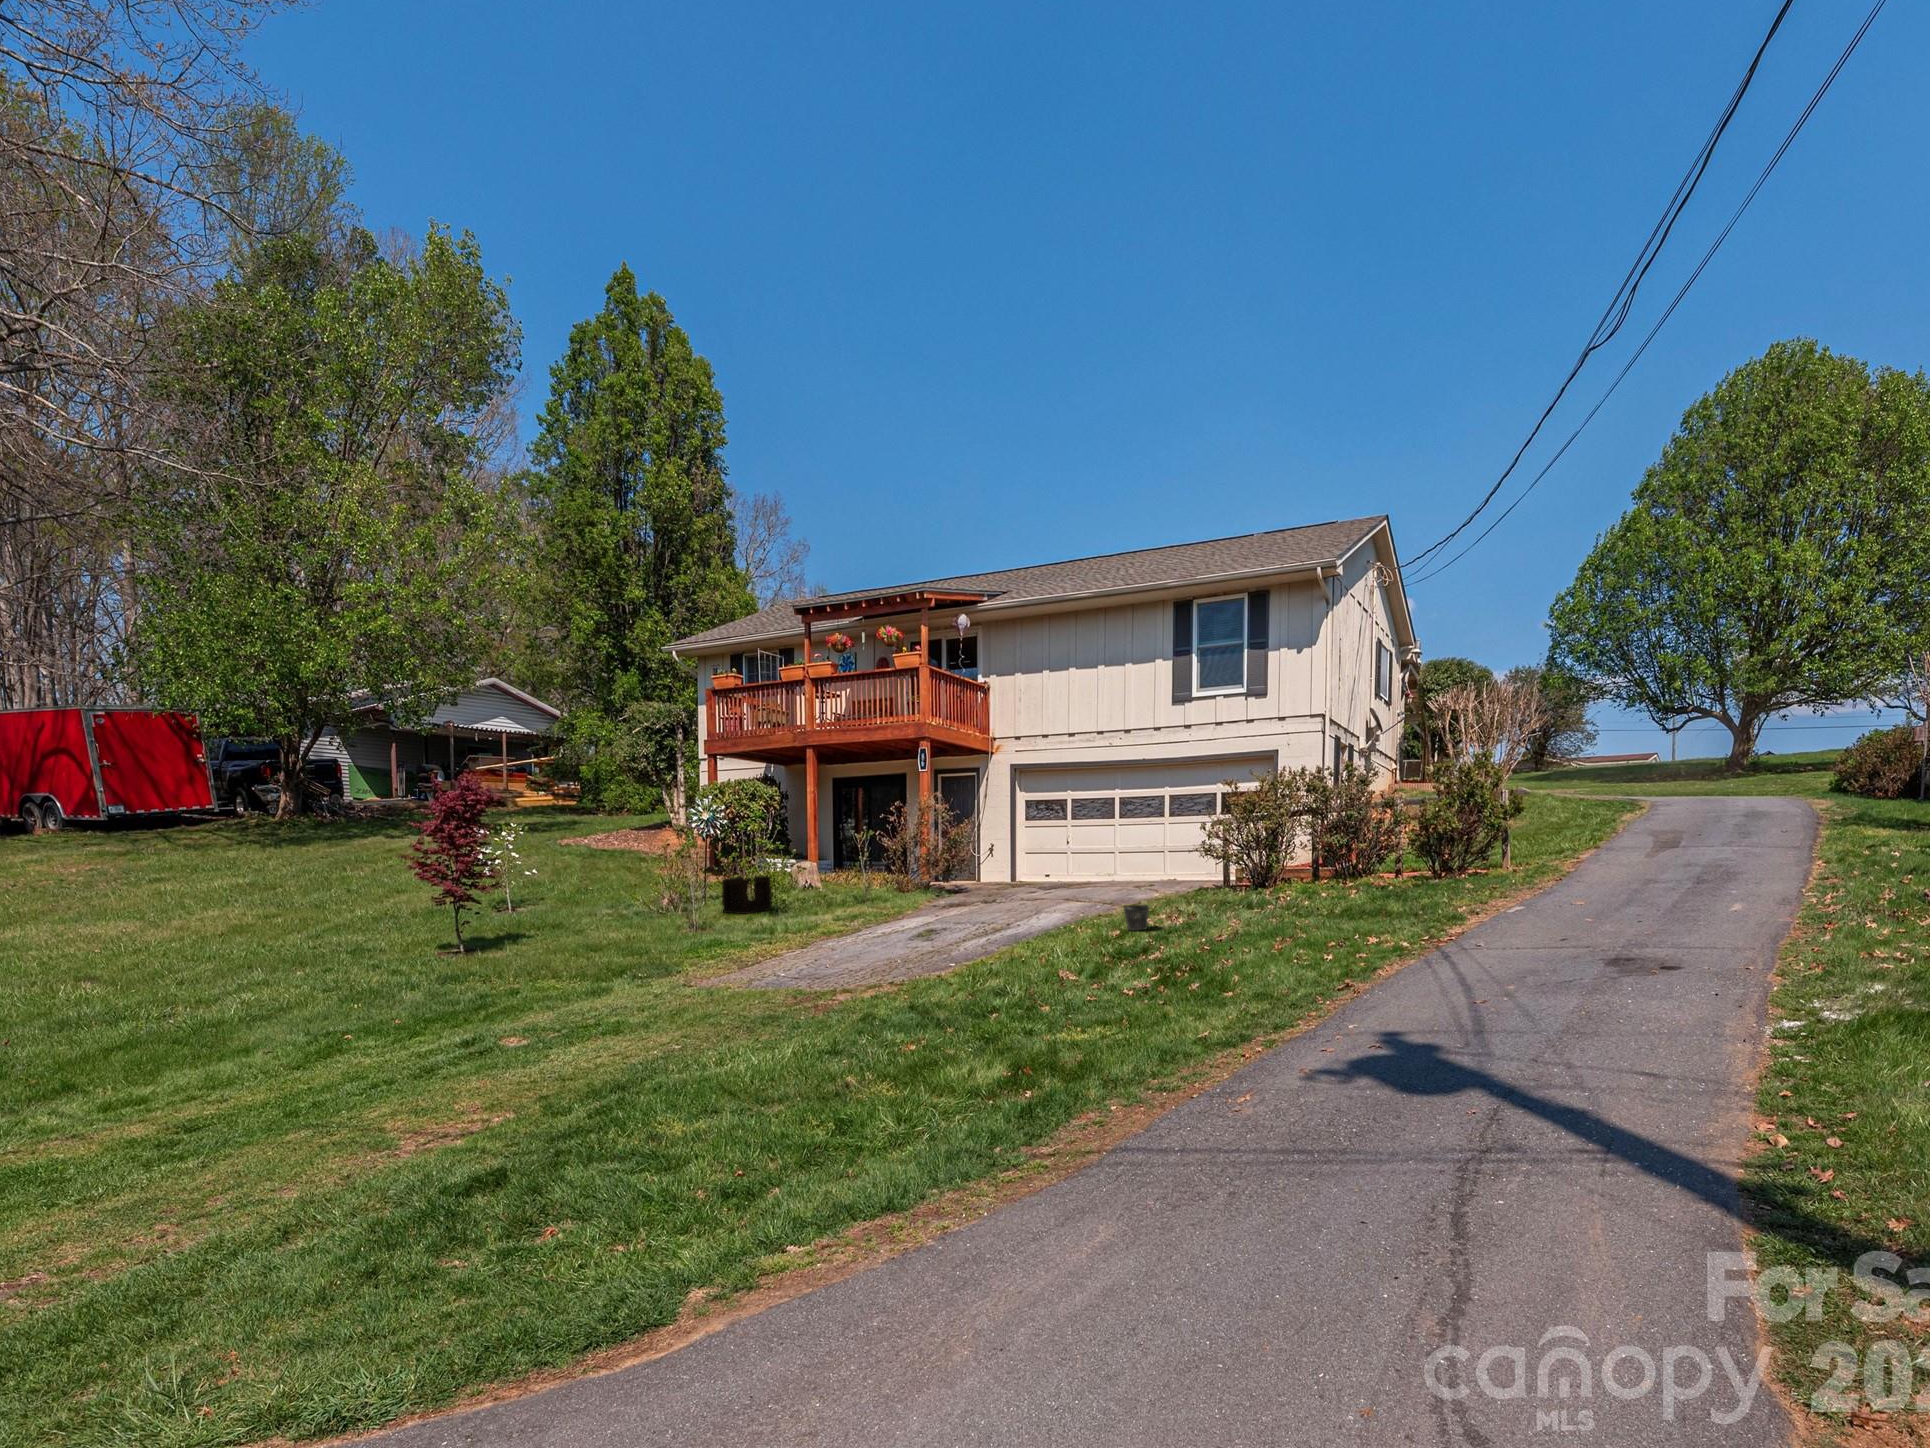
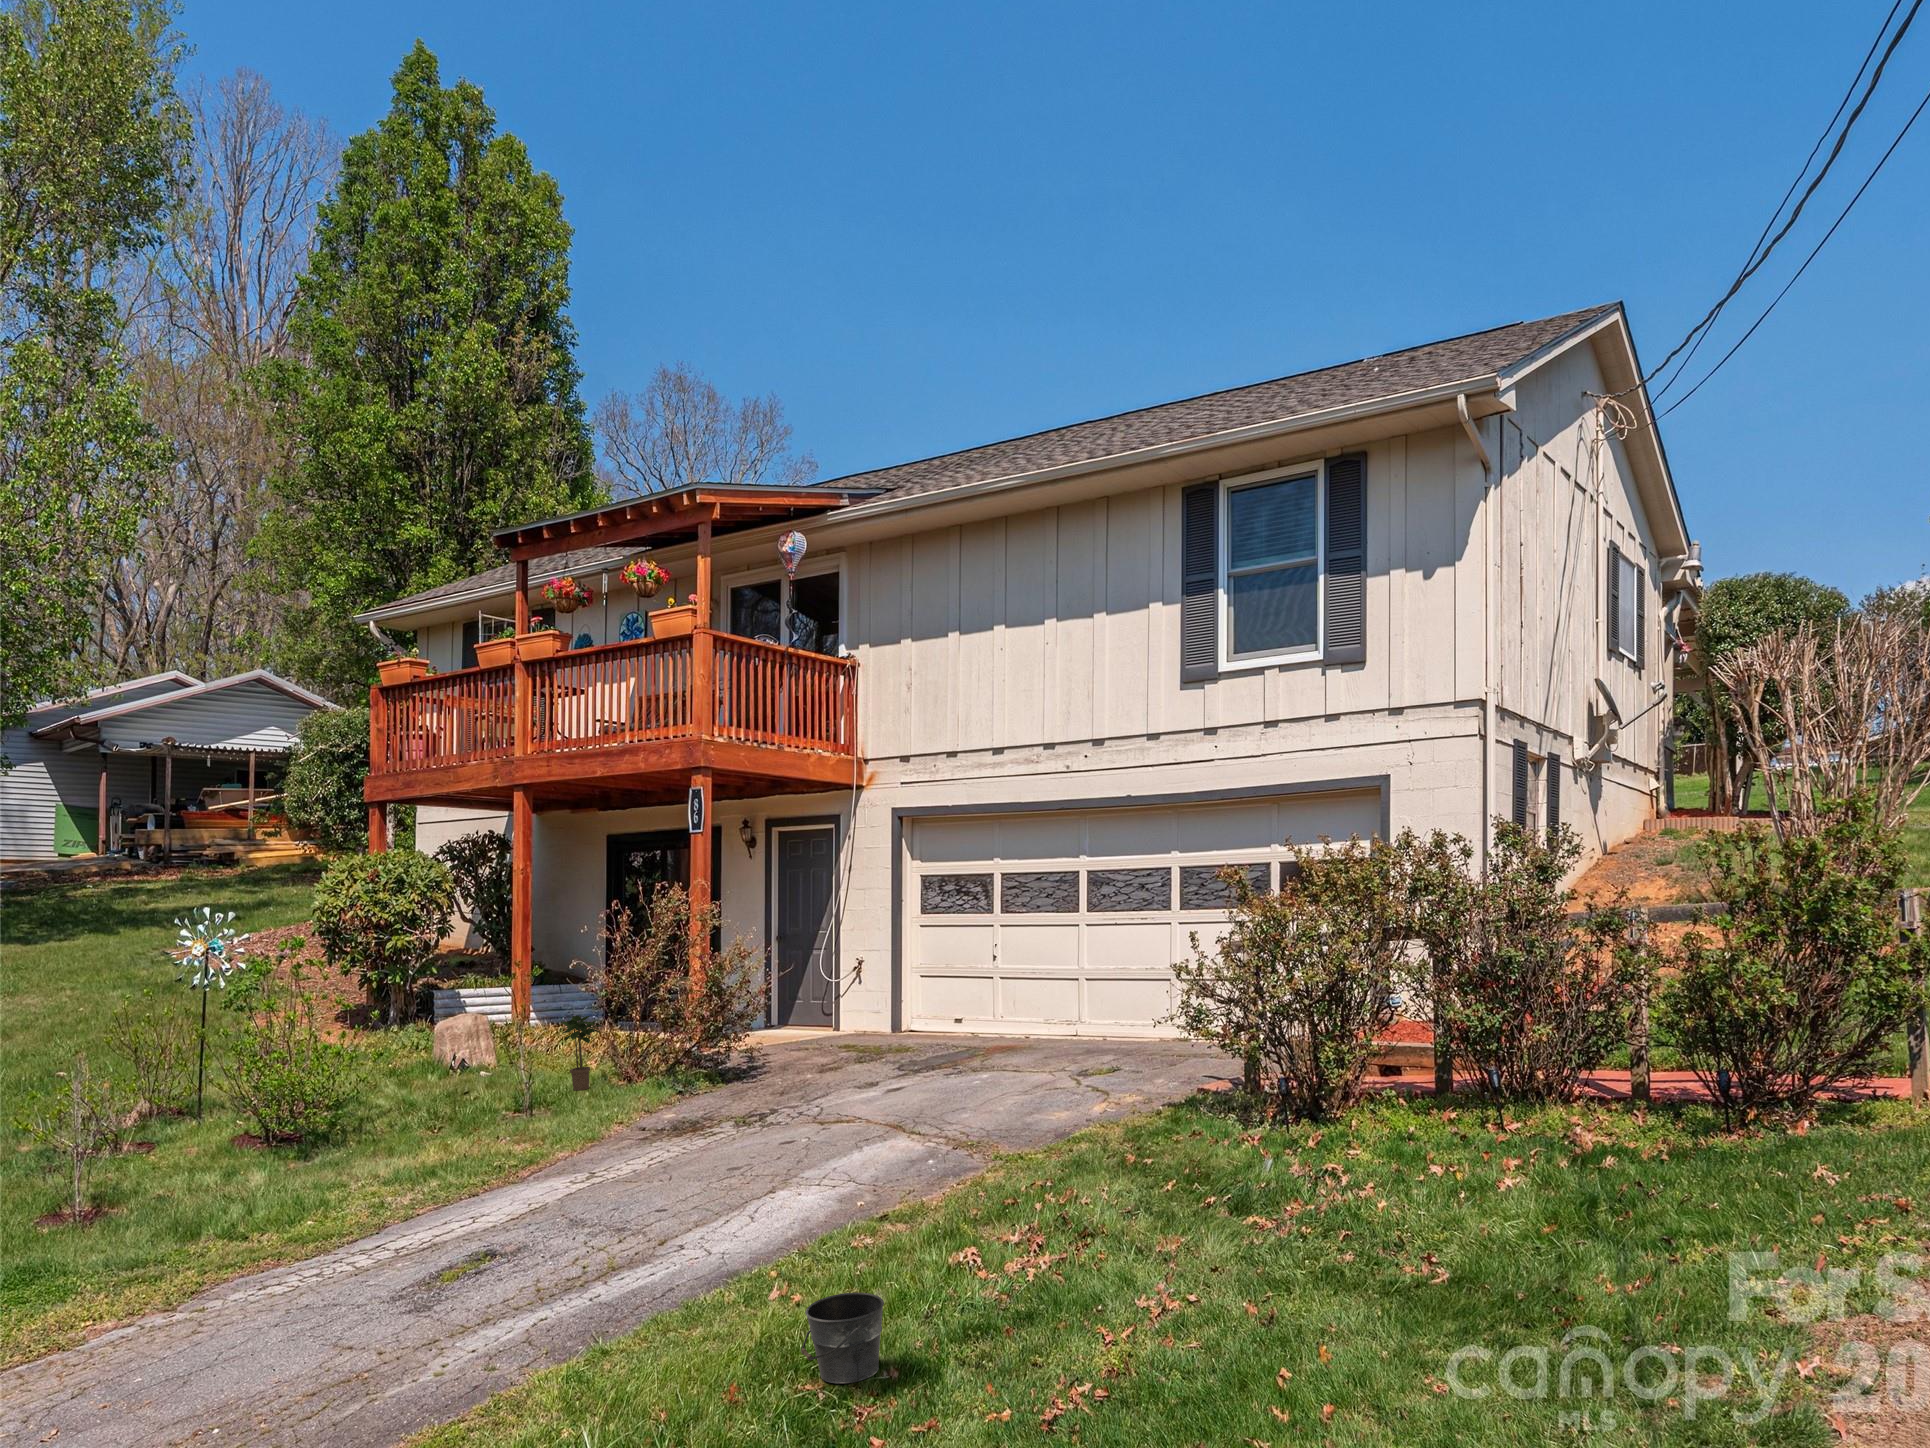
potted plant: none [873,854,896,892] -> present [560,1016,602,1090]
wooden crate: present [722,875,772,914] -> none [164,1083,274,1180]

